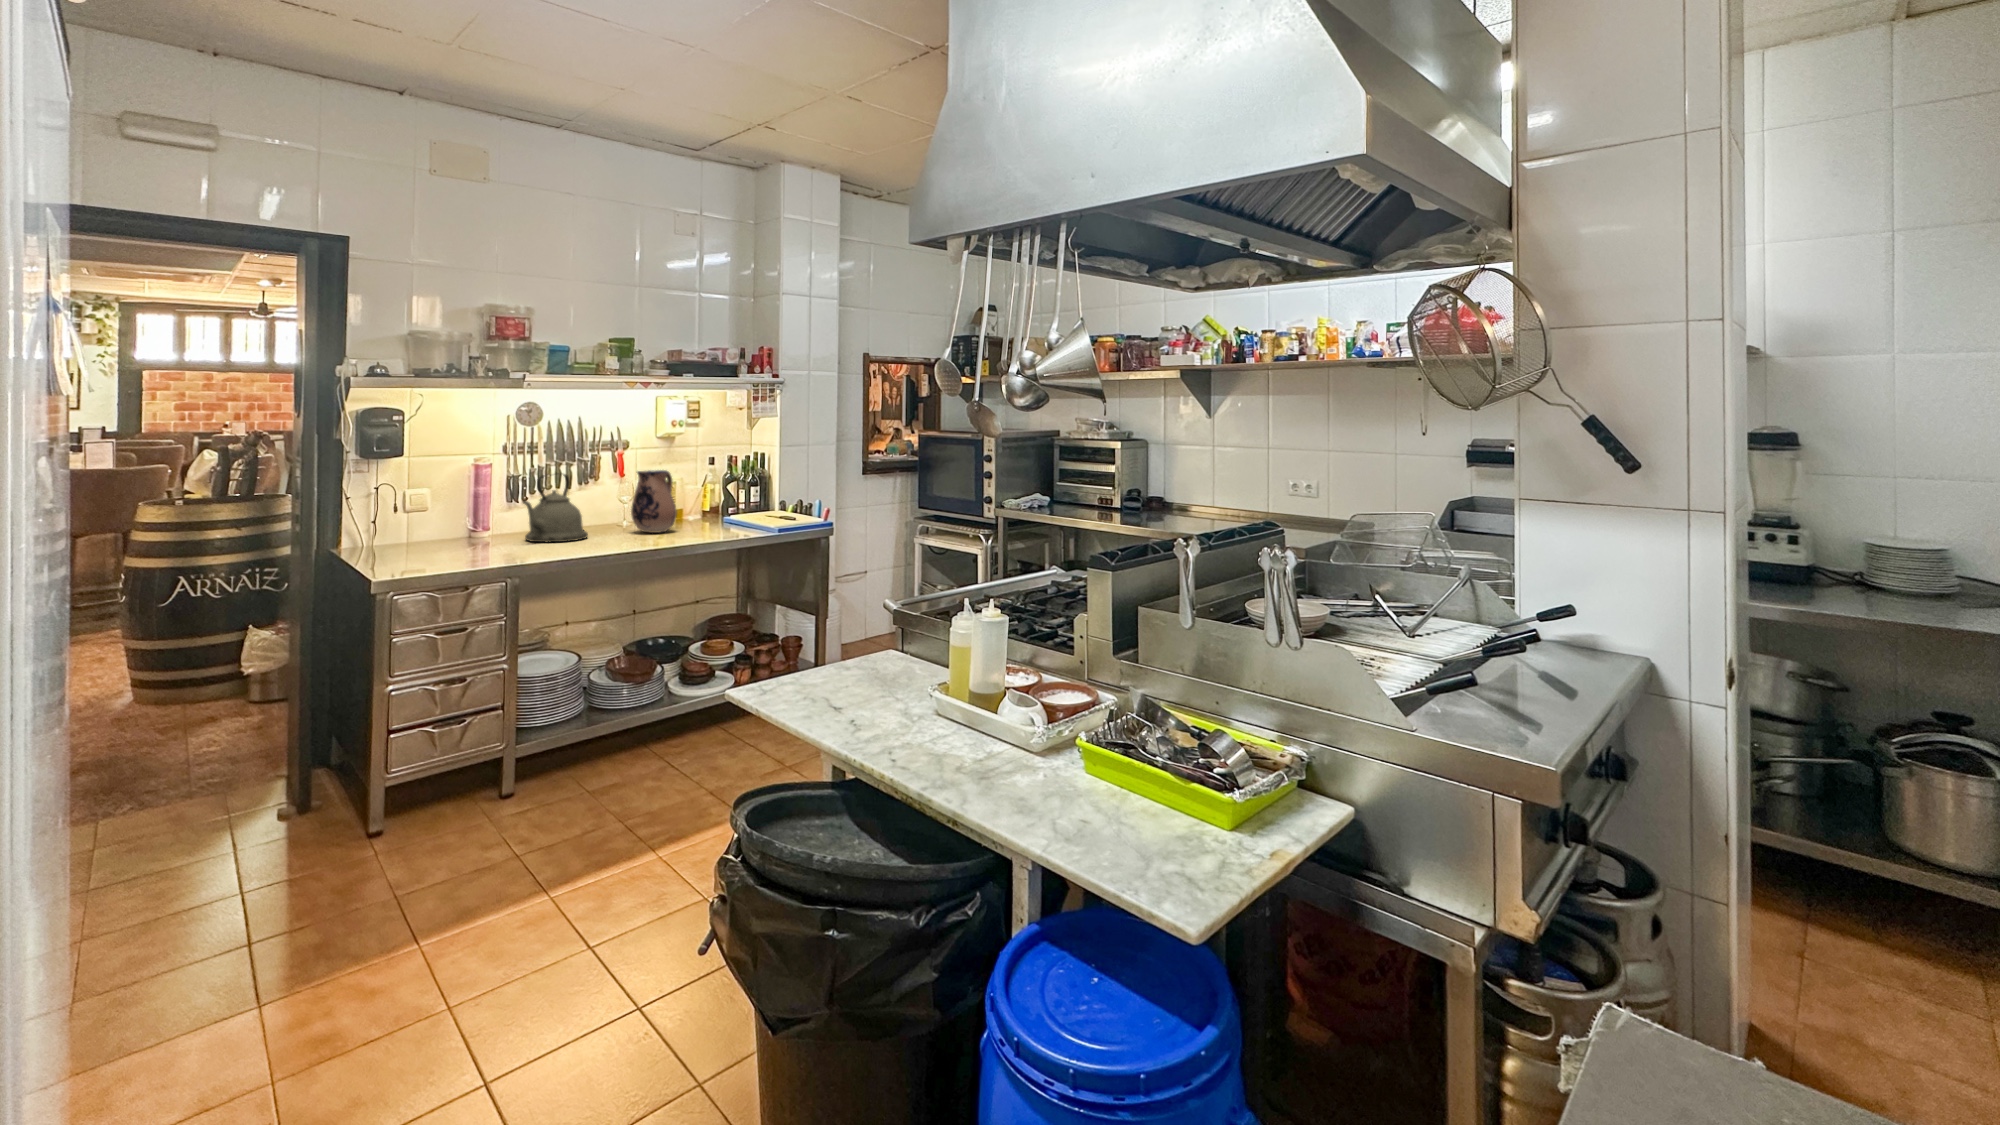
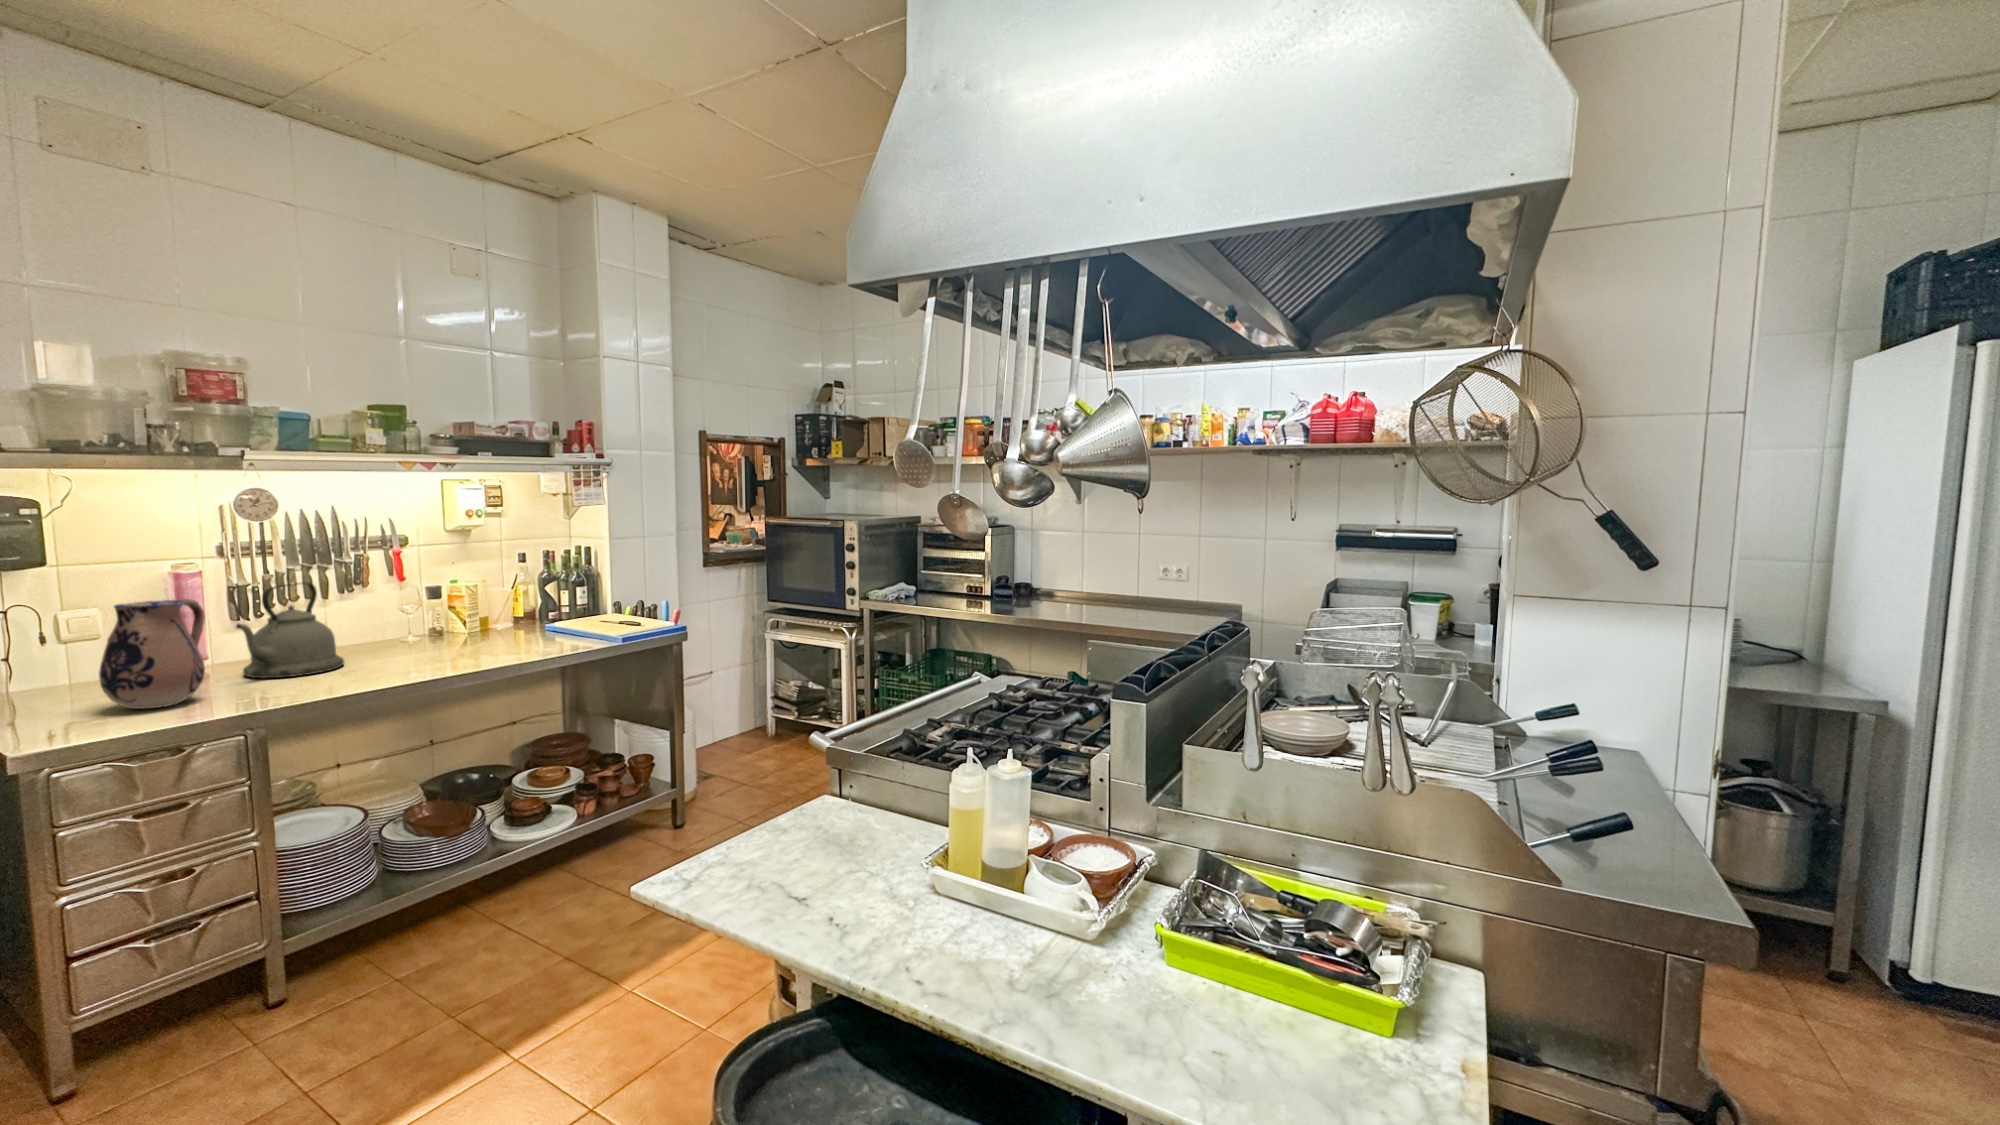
ceramic pitcher: present [631,470,677,533] -> present [99,599,205,709]

